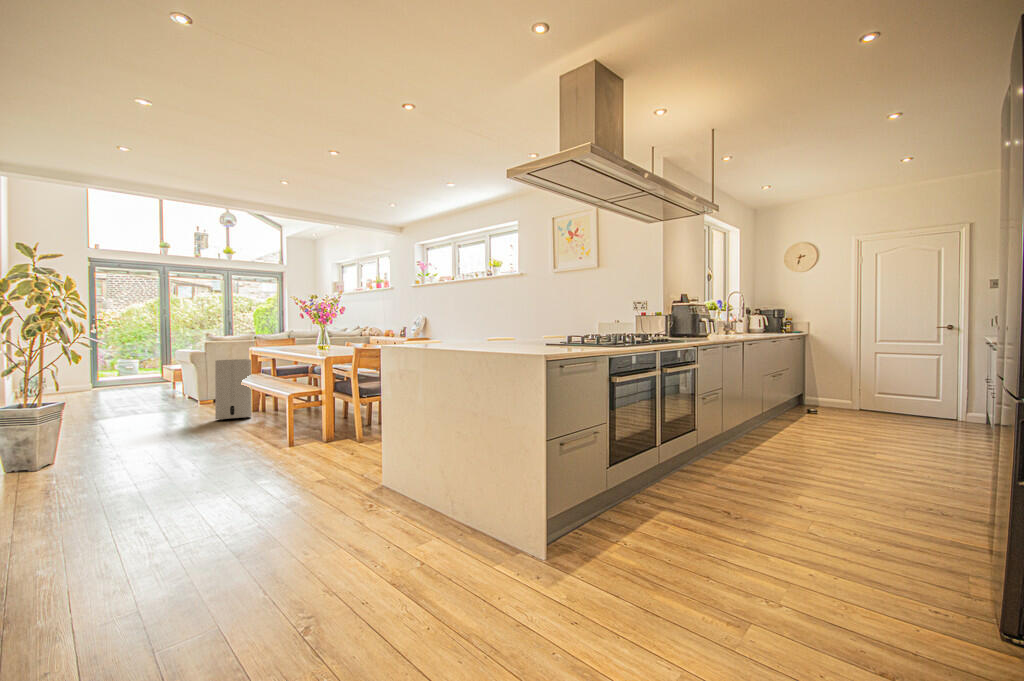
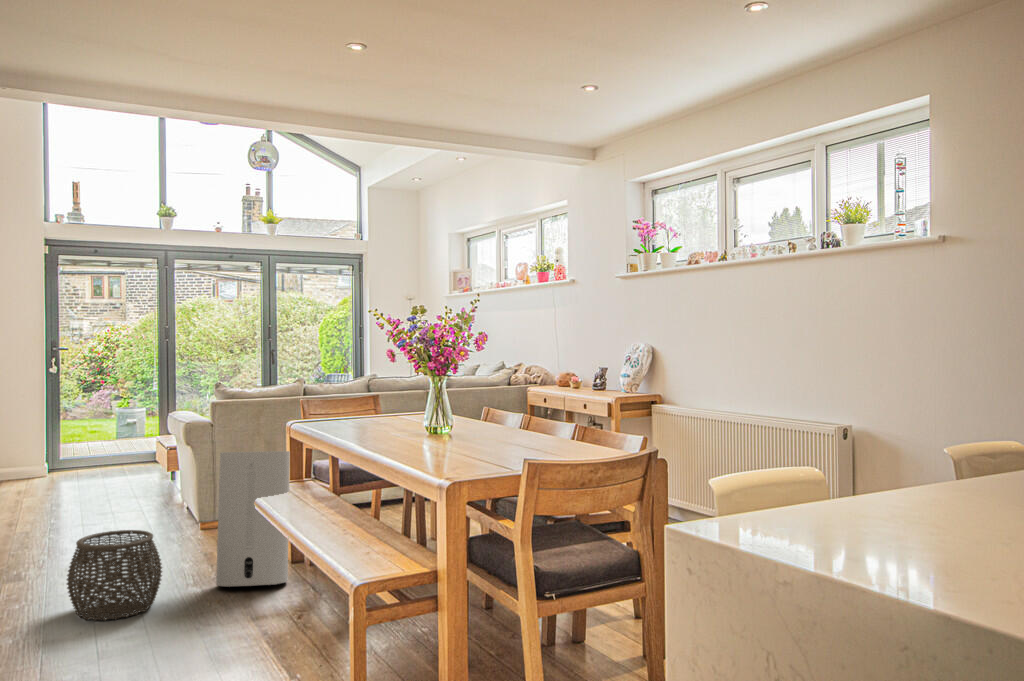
woven basket: none [139,395,189,433] -> present [67,530,162,621]

